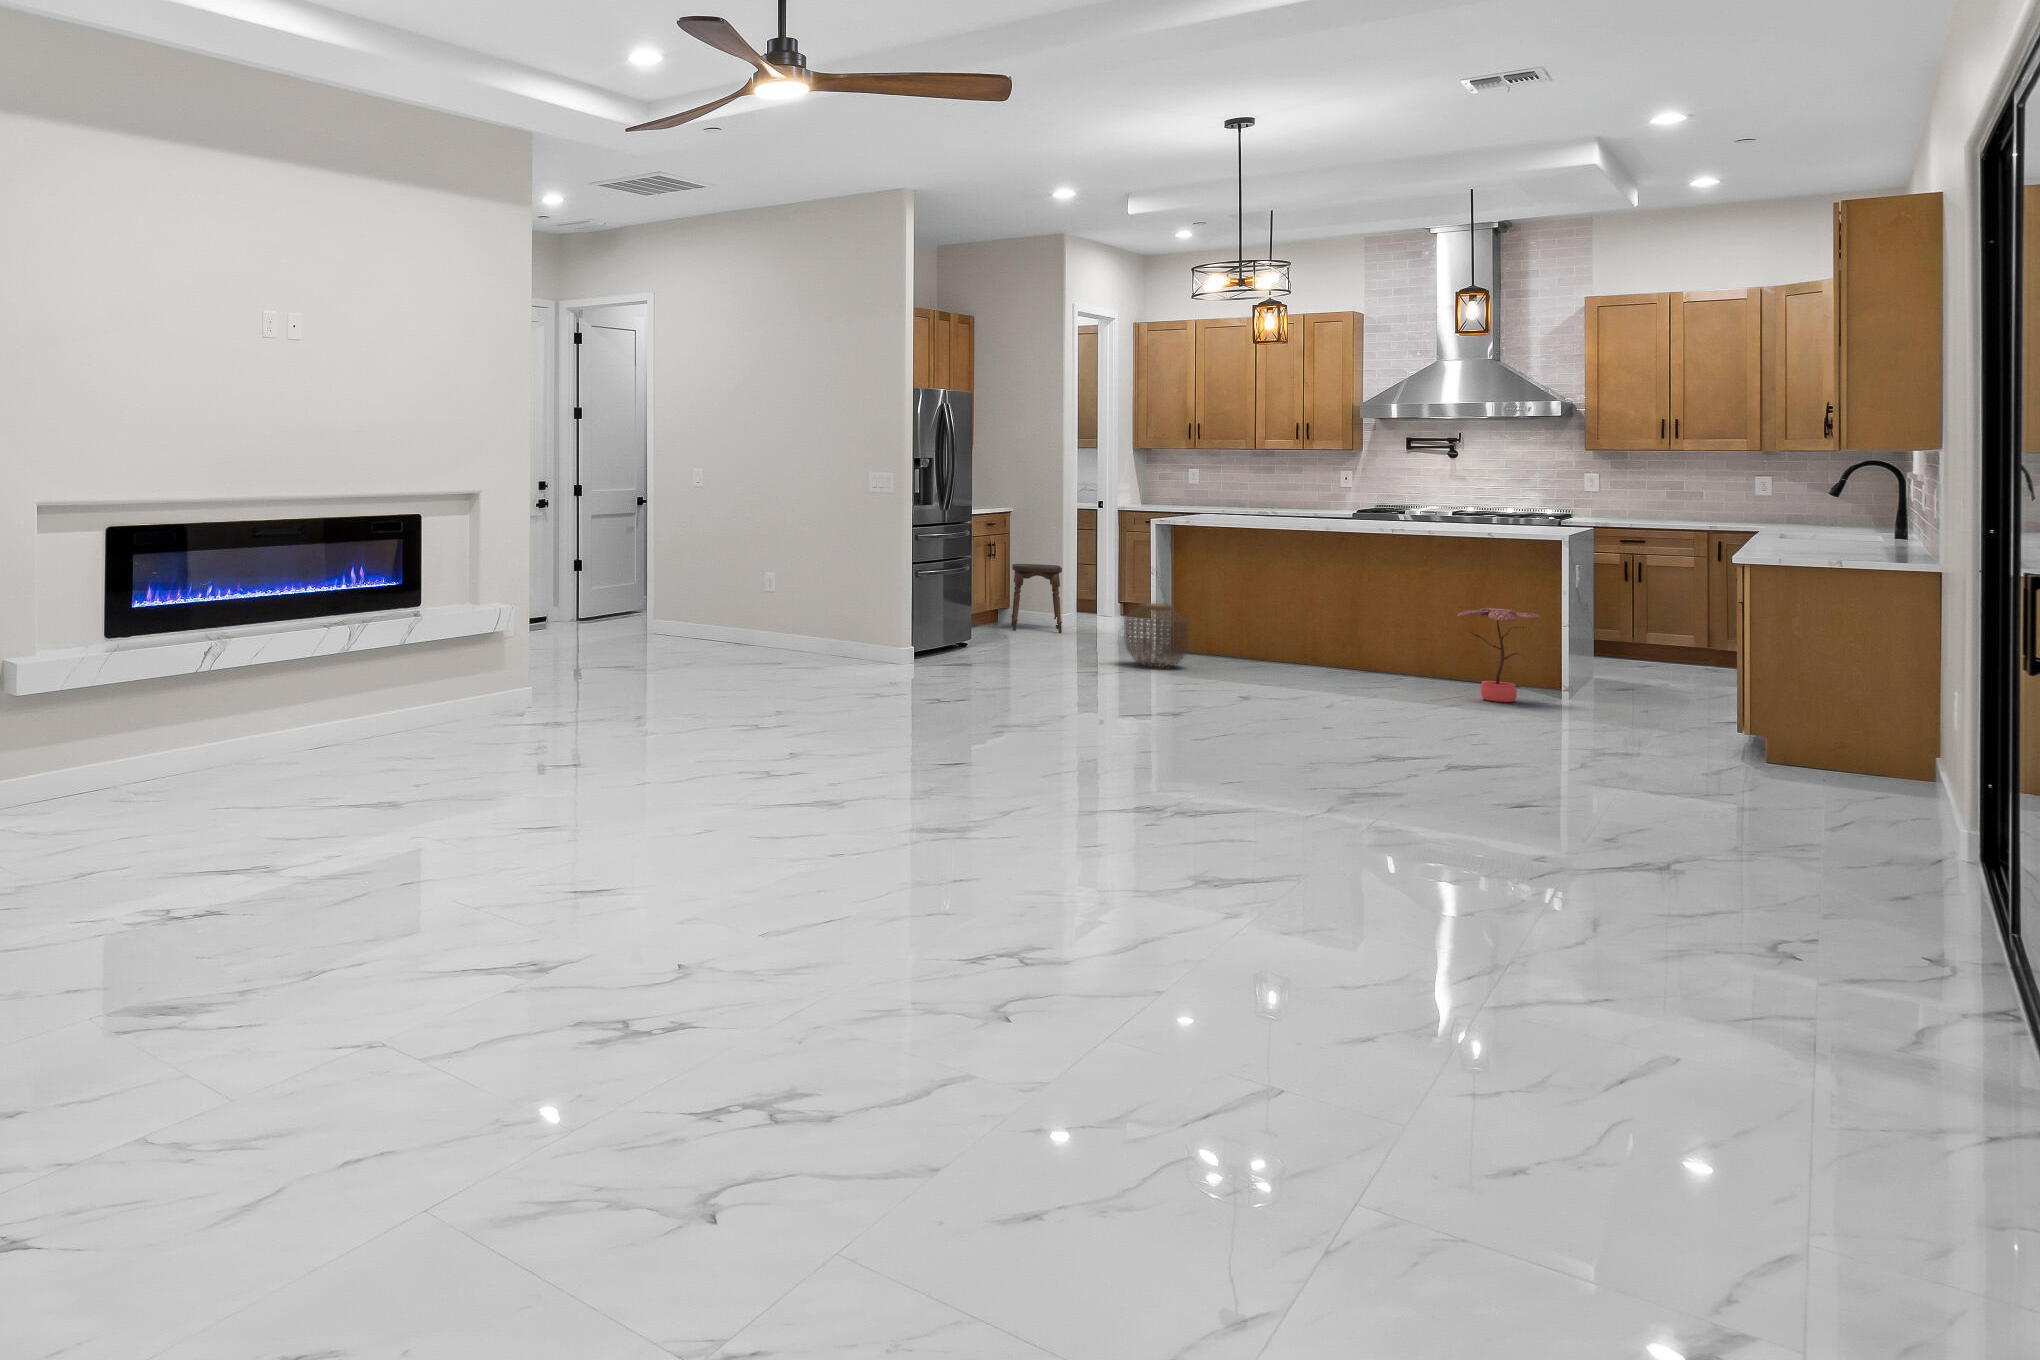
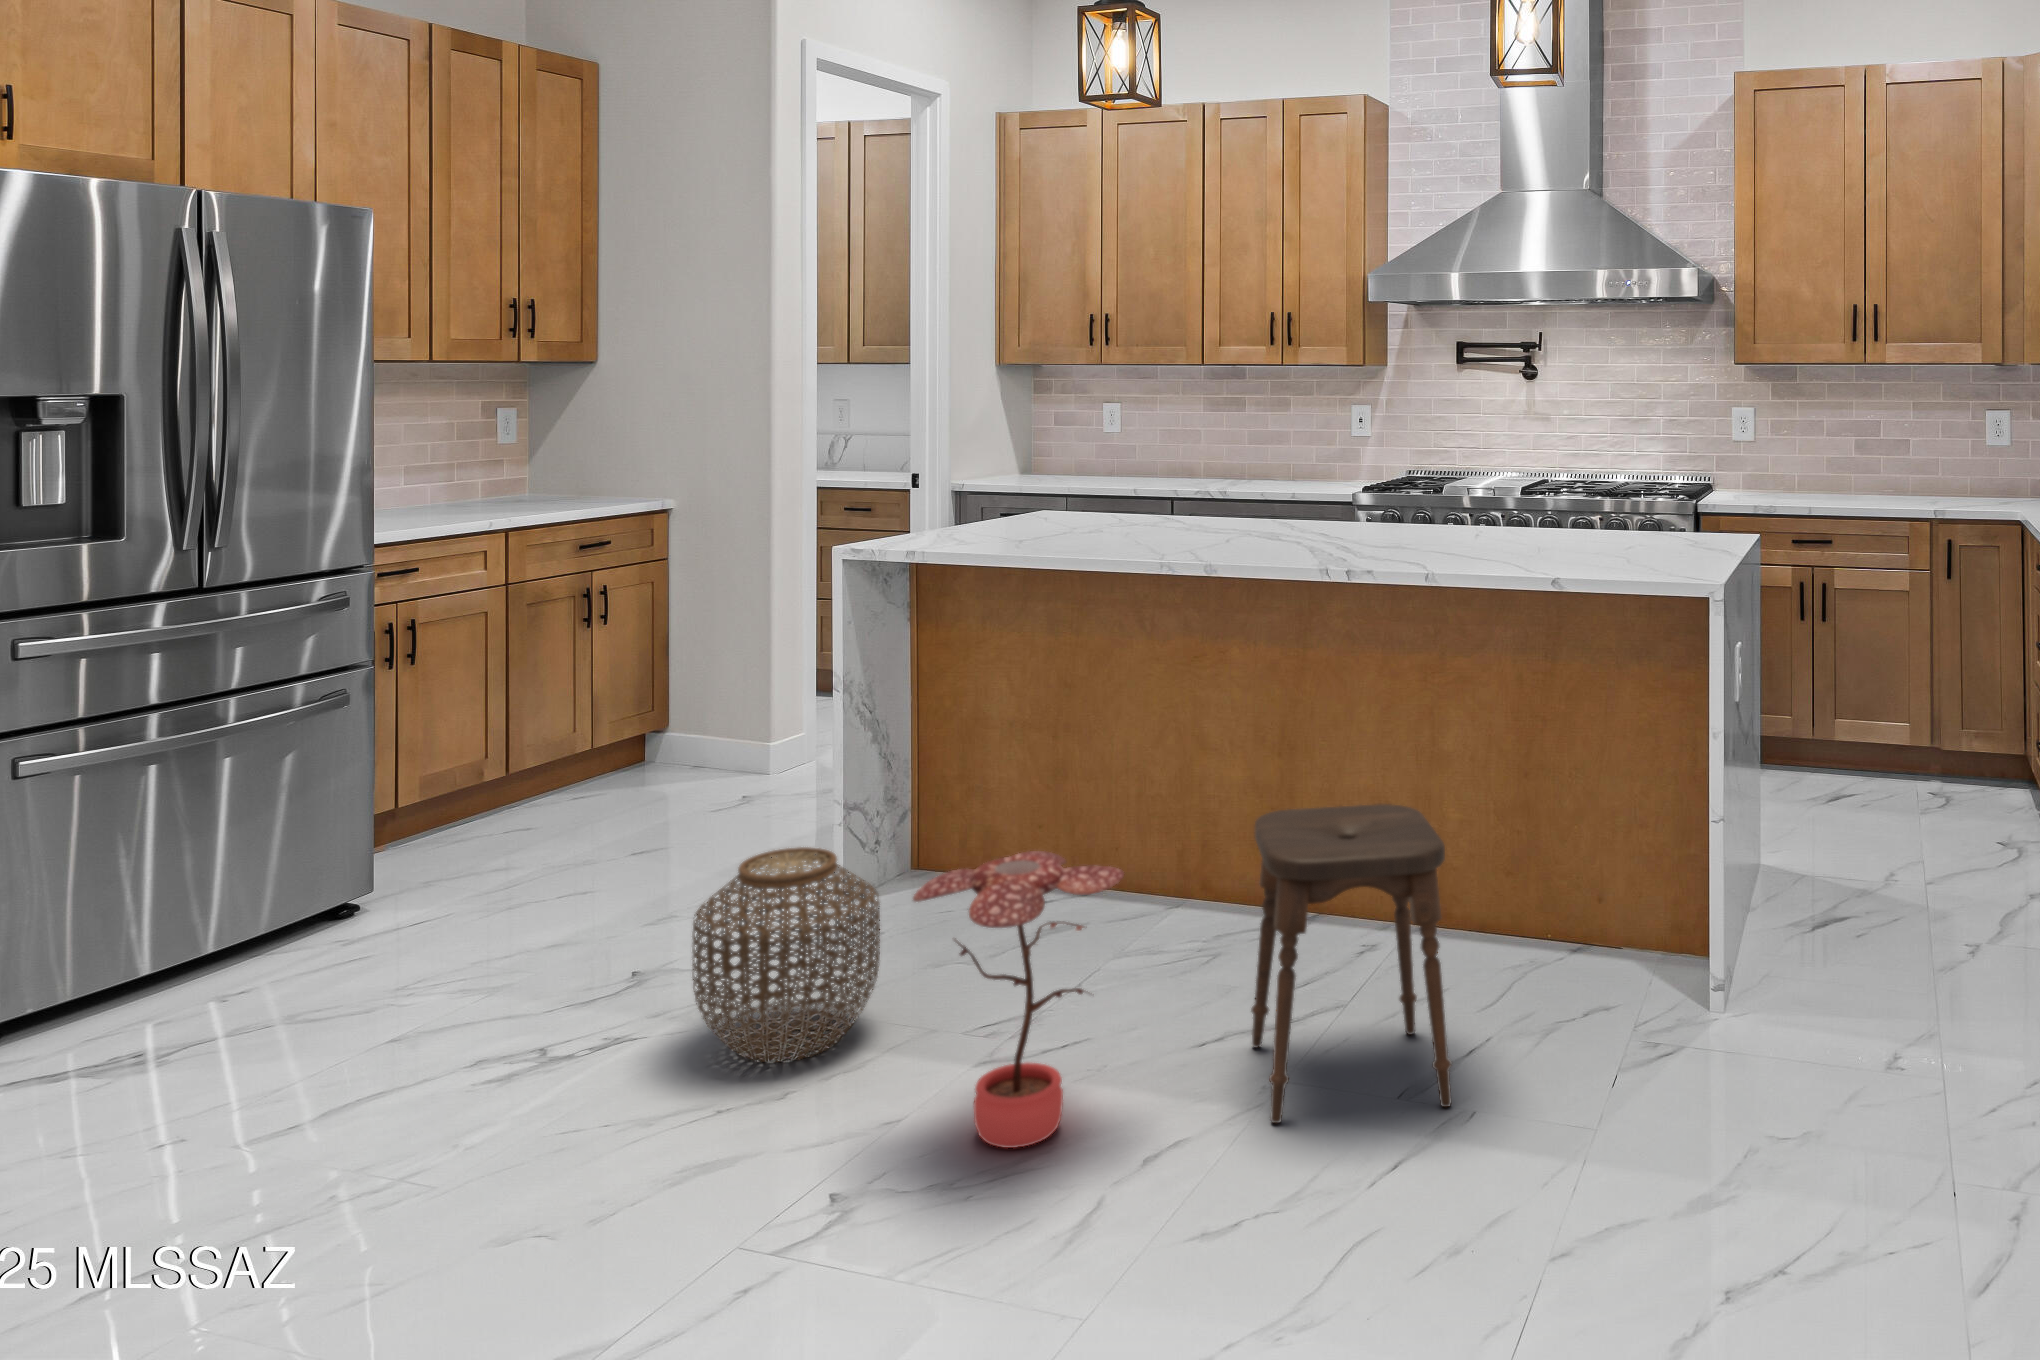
stool: present [1011,564,1062,633] -> present [1251,804,1452,1123]
potted plant: present [1457,608,1540,702] -> present [913,851,1124,1148]

